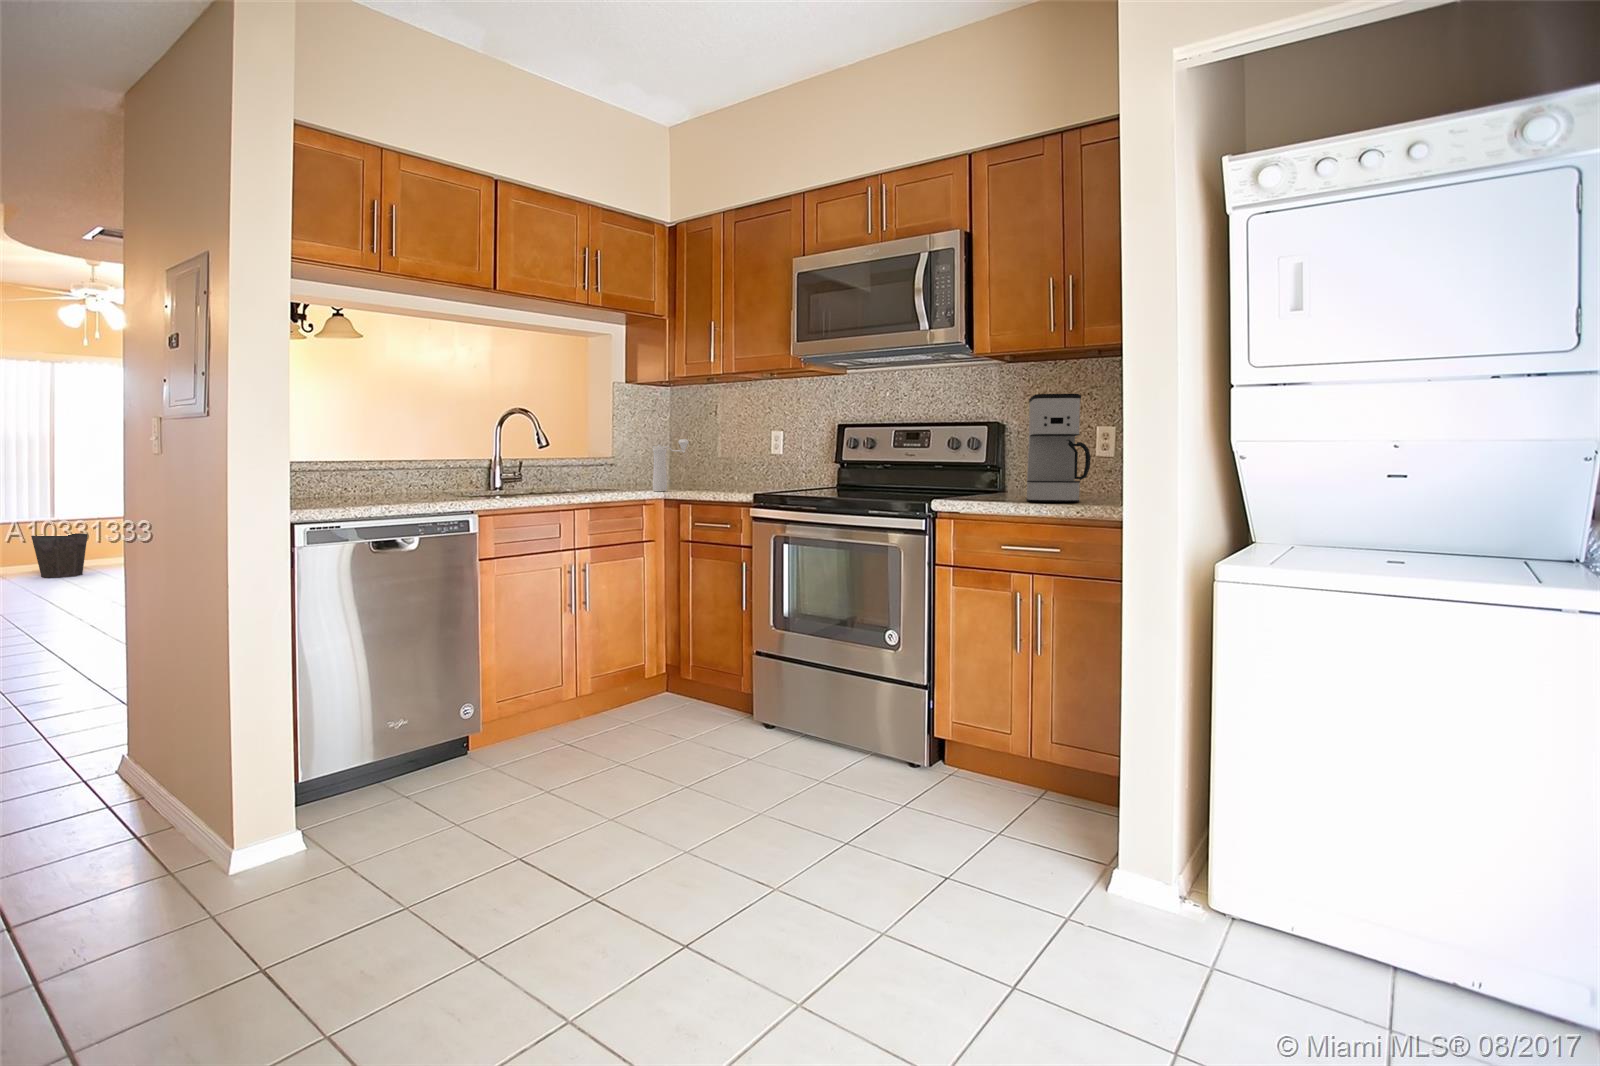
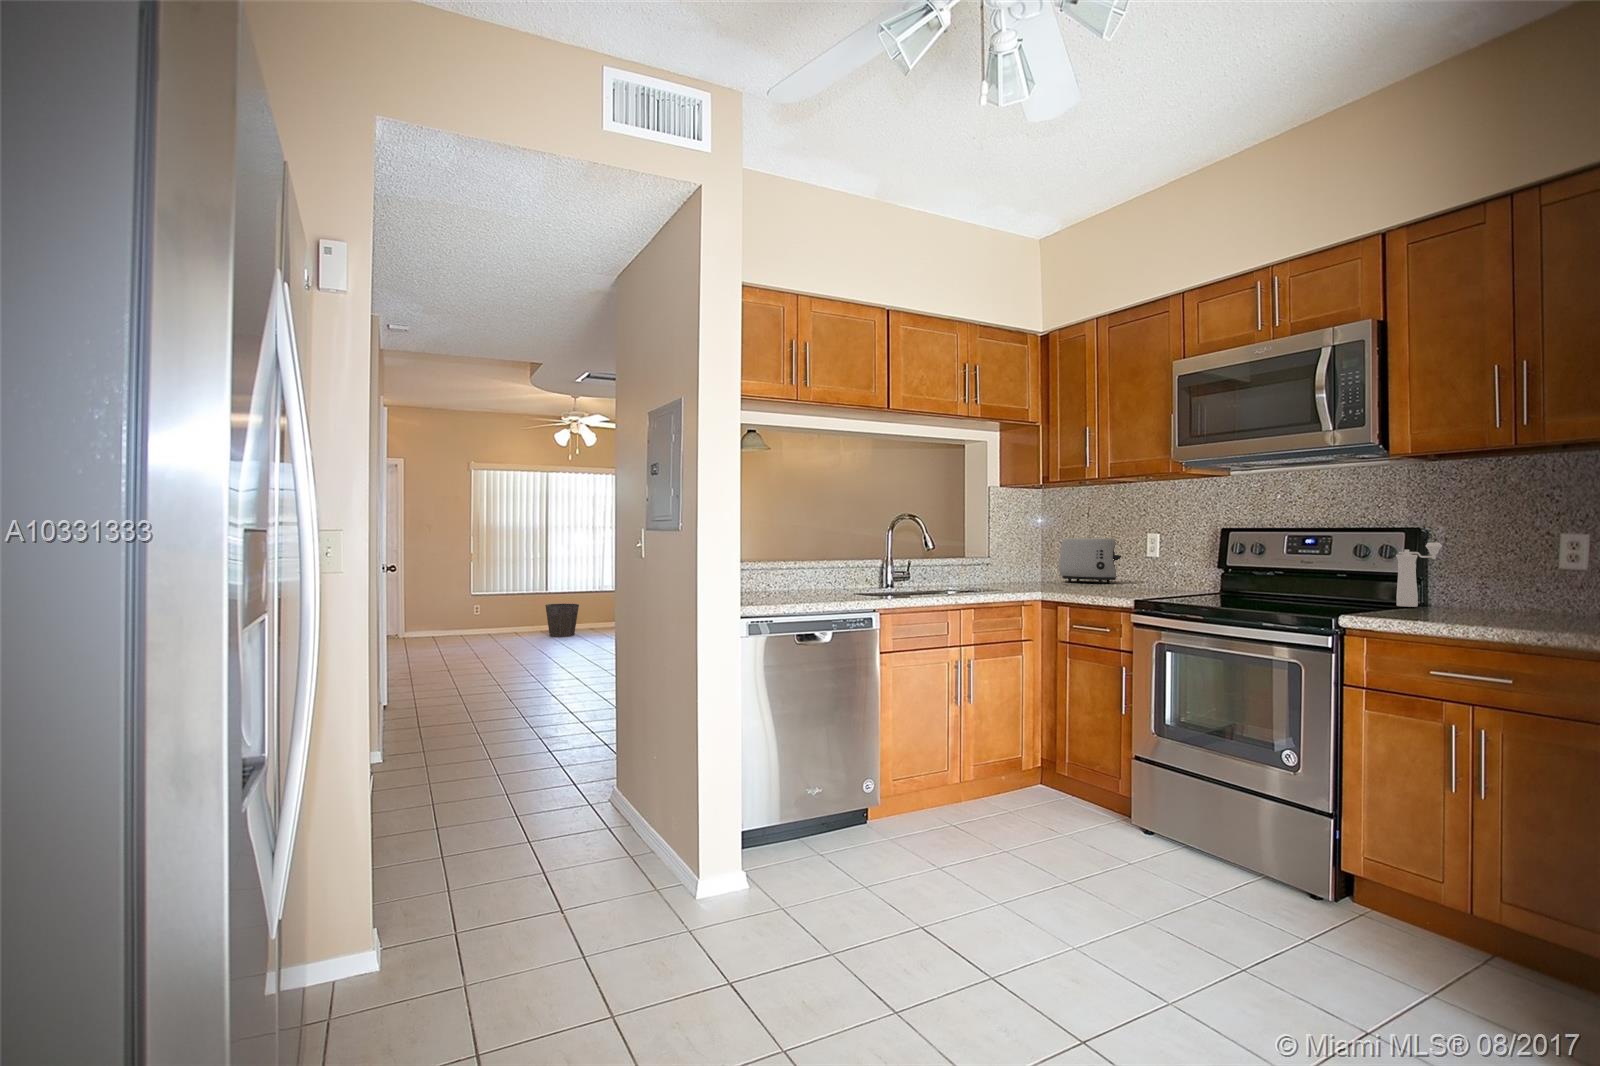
coffee maker: present [1026,394,1091,502] -> none [1461,501,1551,623]
toaster: none [686,437,747,483] -> present [1059,539,1121,583]
pepper mill: present [652,439,689,491] -> present [1396,542,1442,607]

